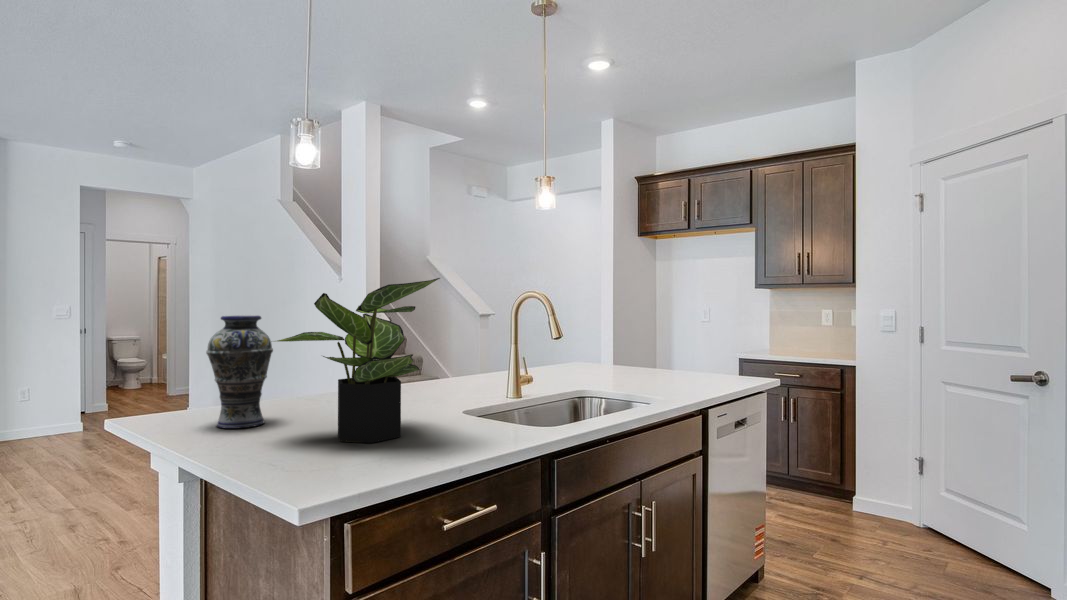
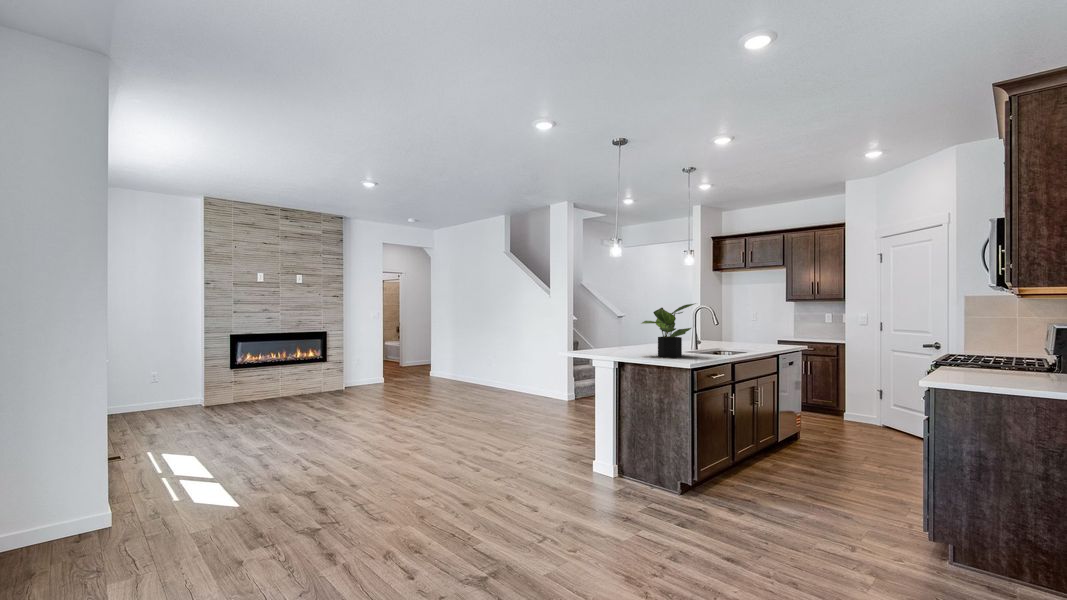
vase: present [206,315,273,429] -> none [604,315,626,355]

